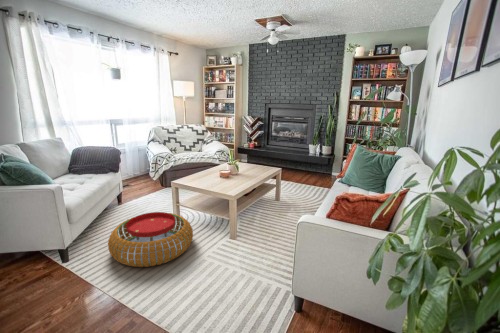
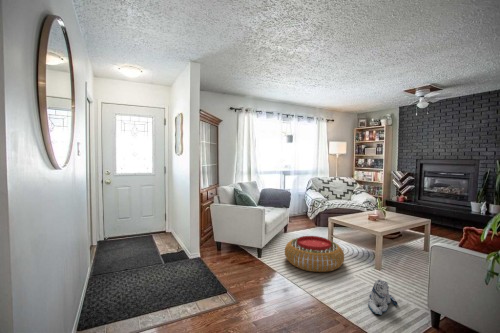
plush toy: none [221,267,254,315] -> present [368,280,397,315]

